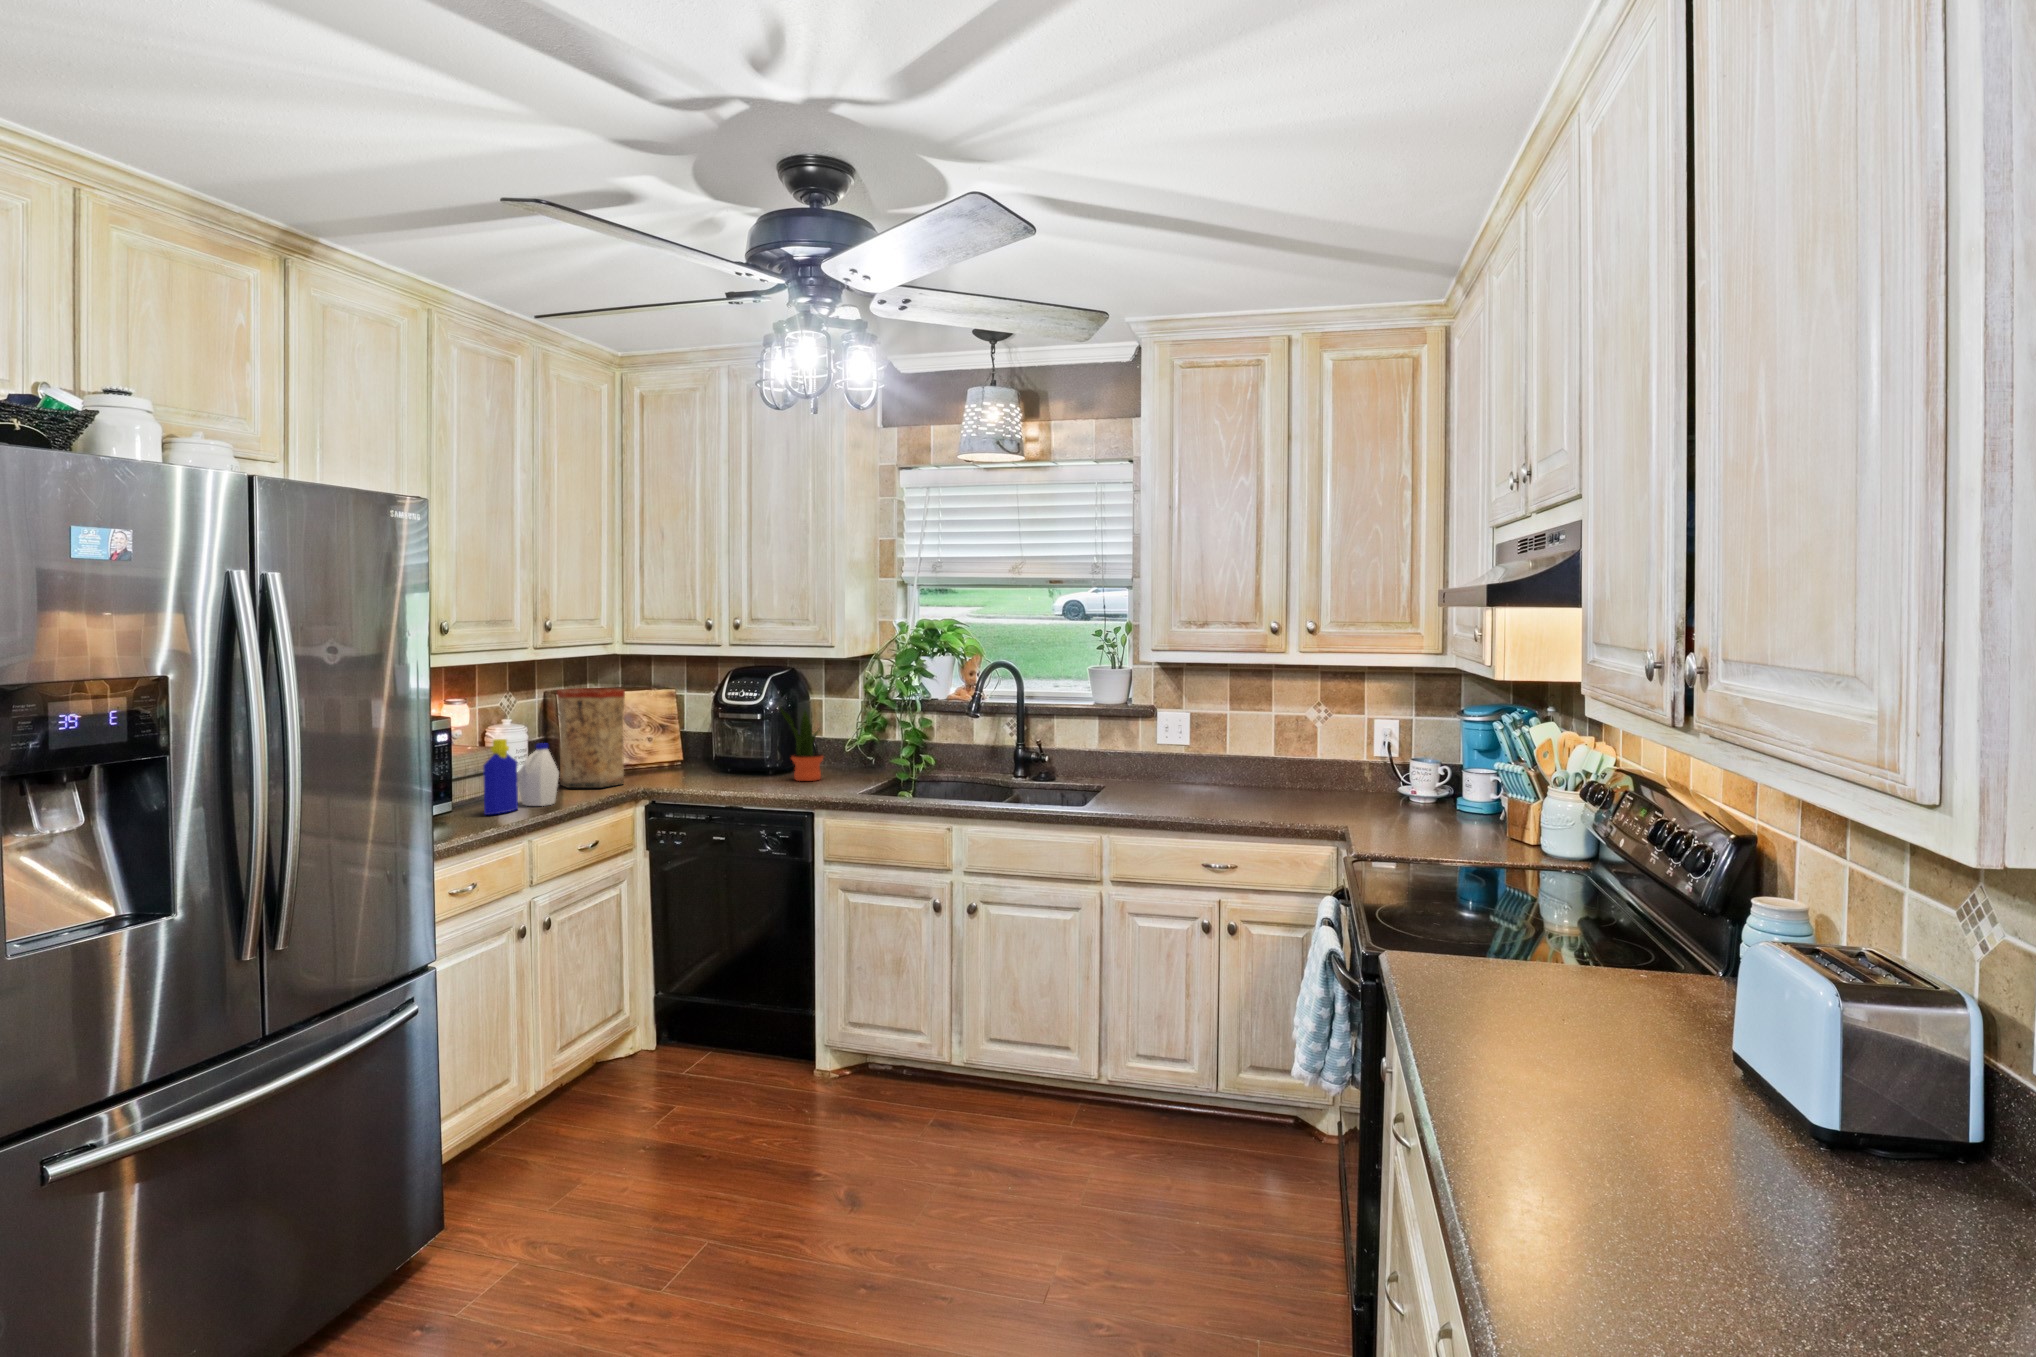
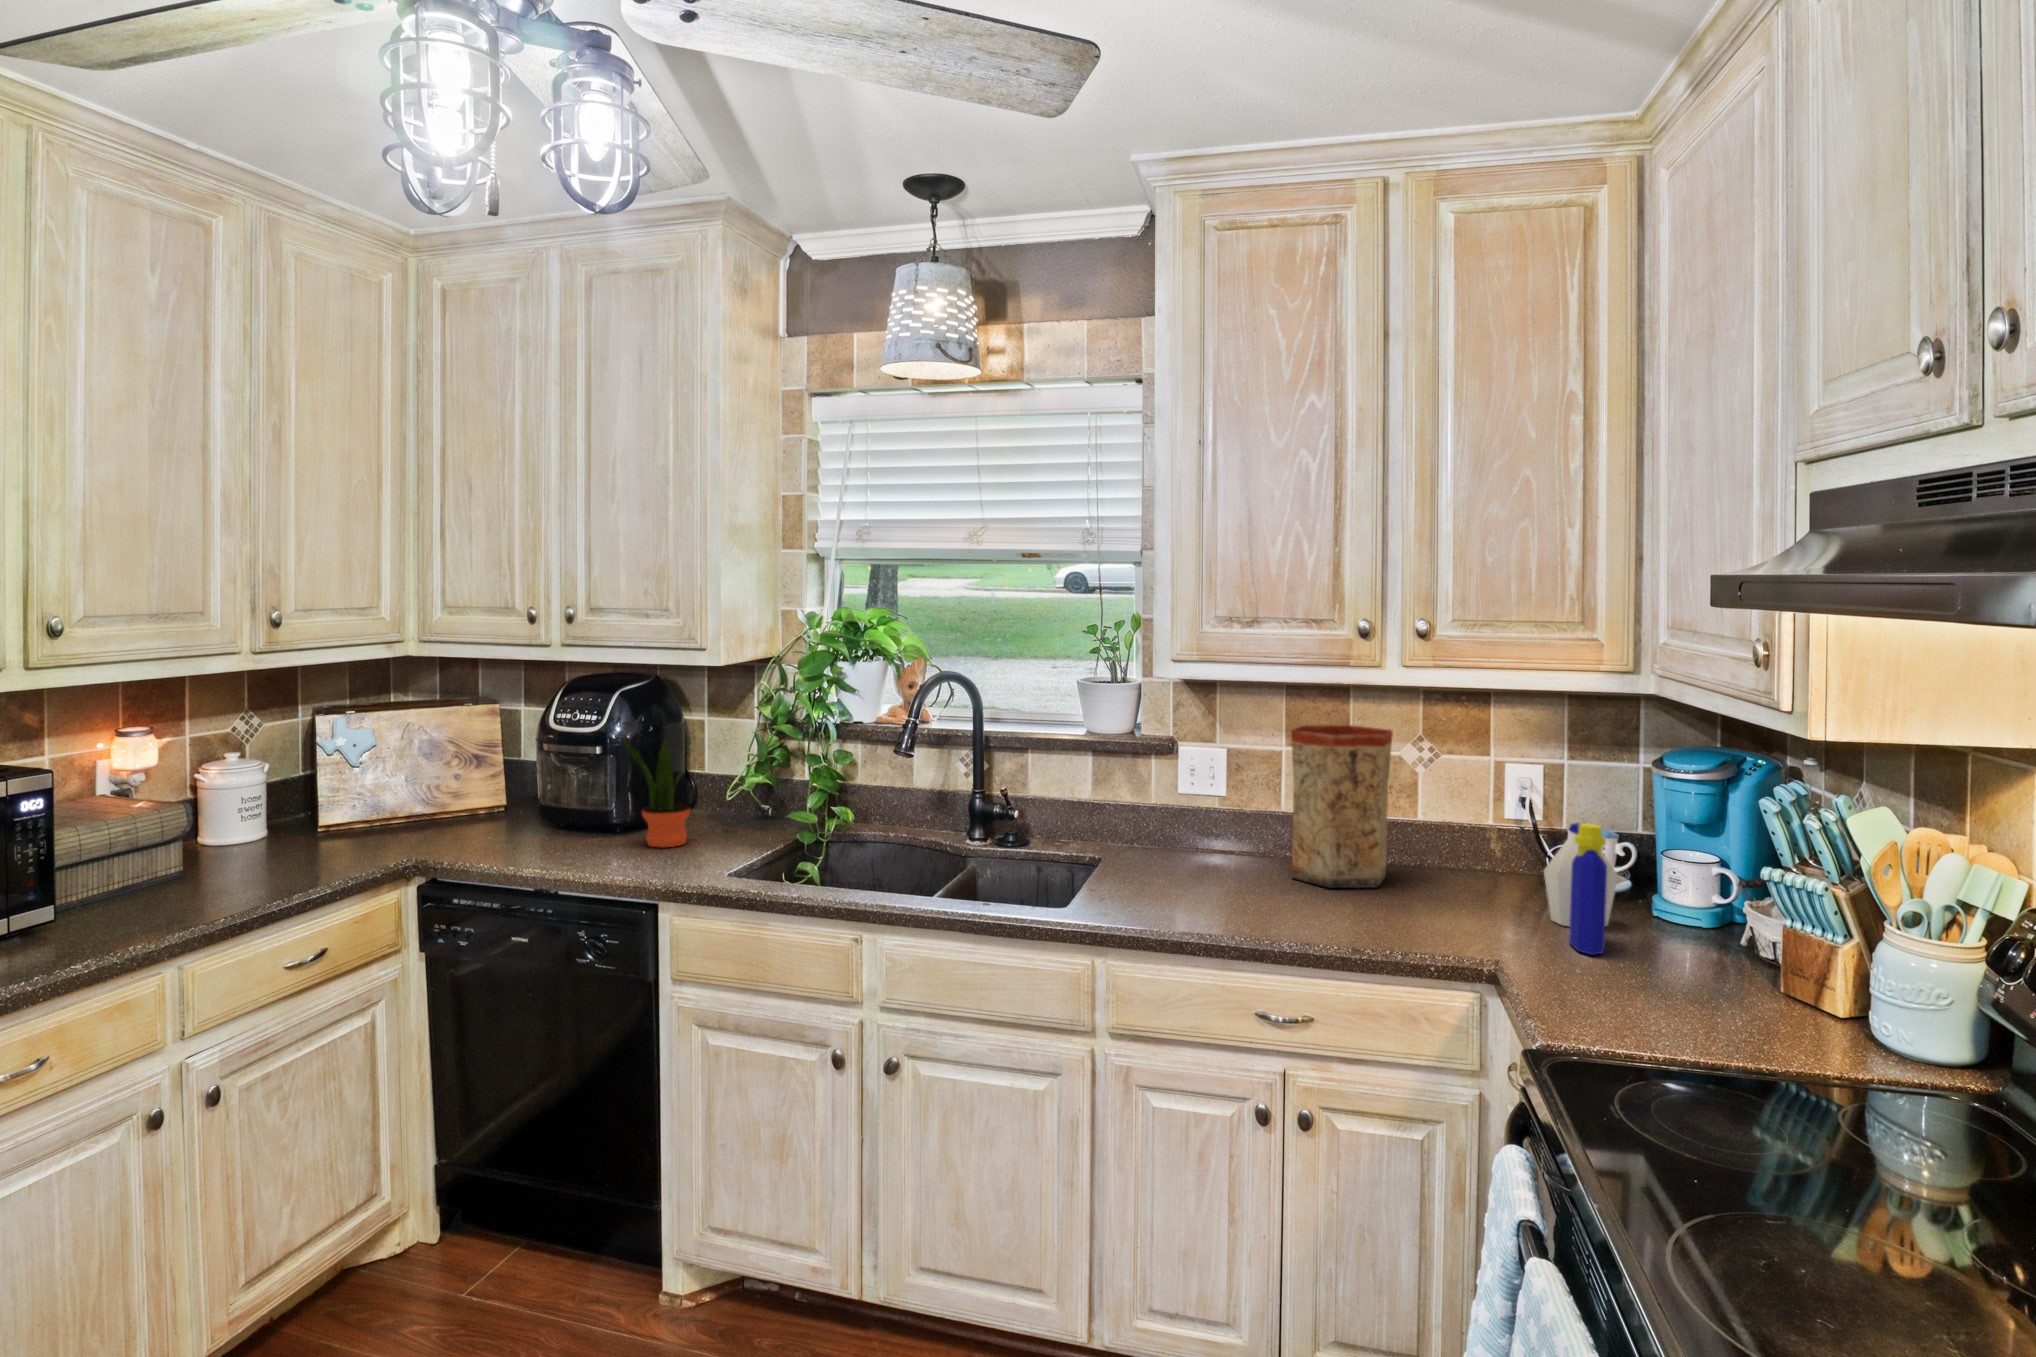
vase: present [557,688,625,788] -> present [1291,725,1393,888]
bottle: present [483,739,559,815] -> present [1544,823,1618,955]

